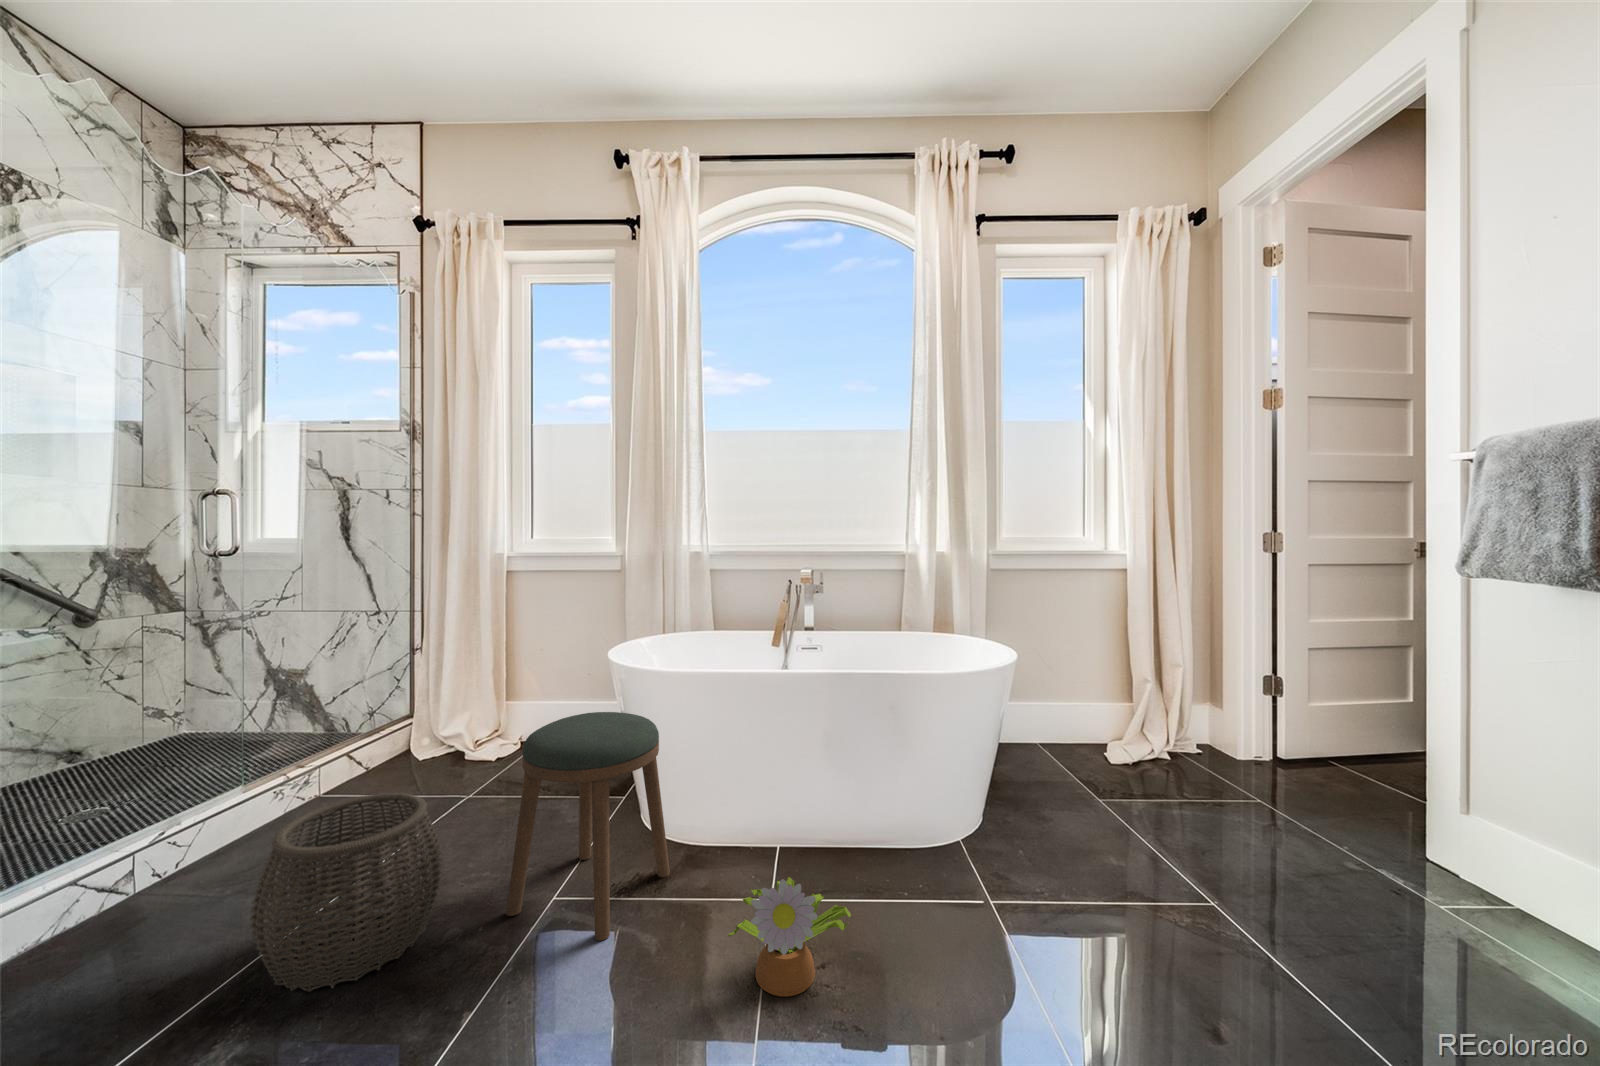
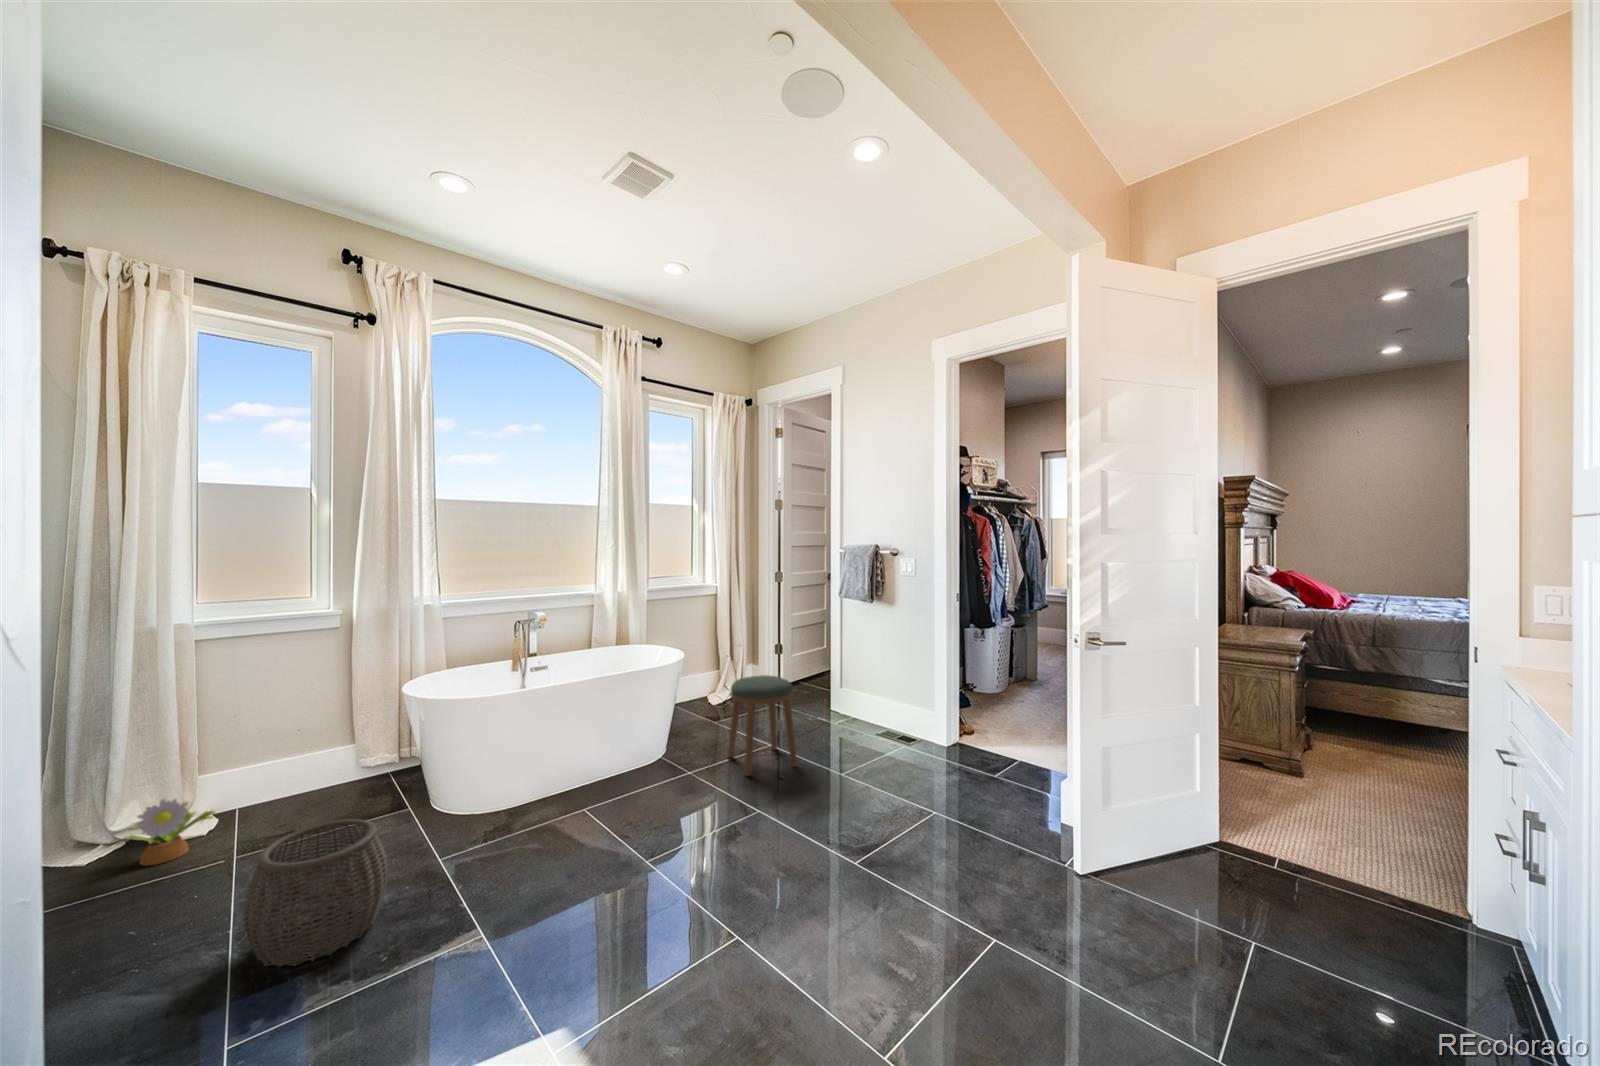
stool: present [506,712,670,941] -> present [727,675,797,776]
decorative plant: present [727,877,851,997] -> present [117,799,216,866]

